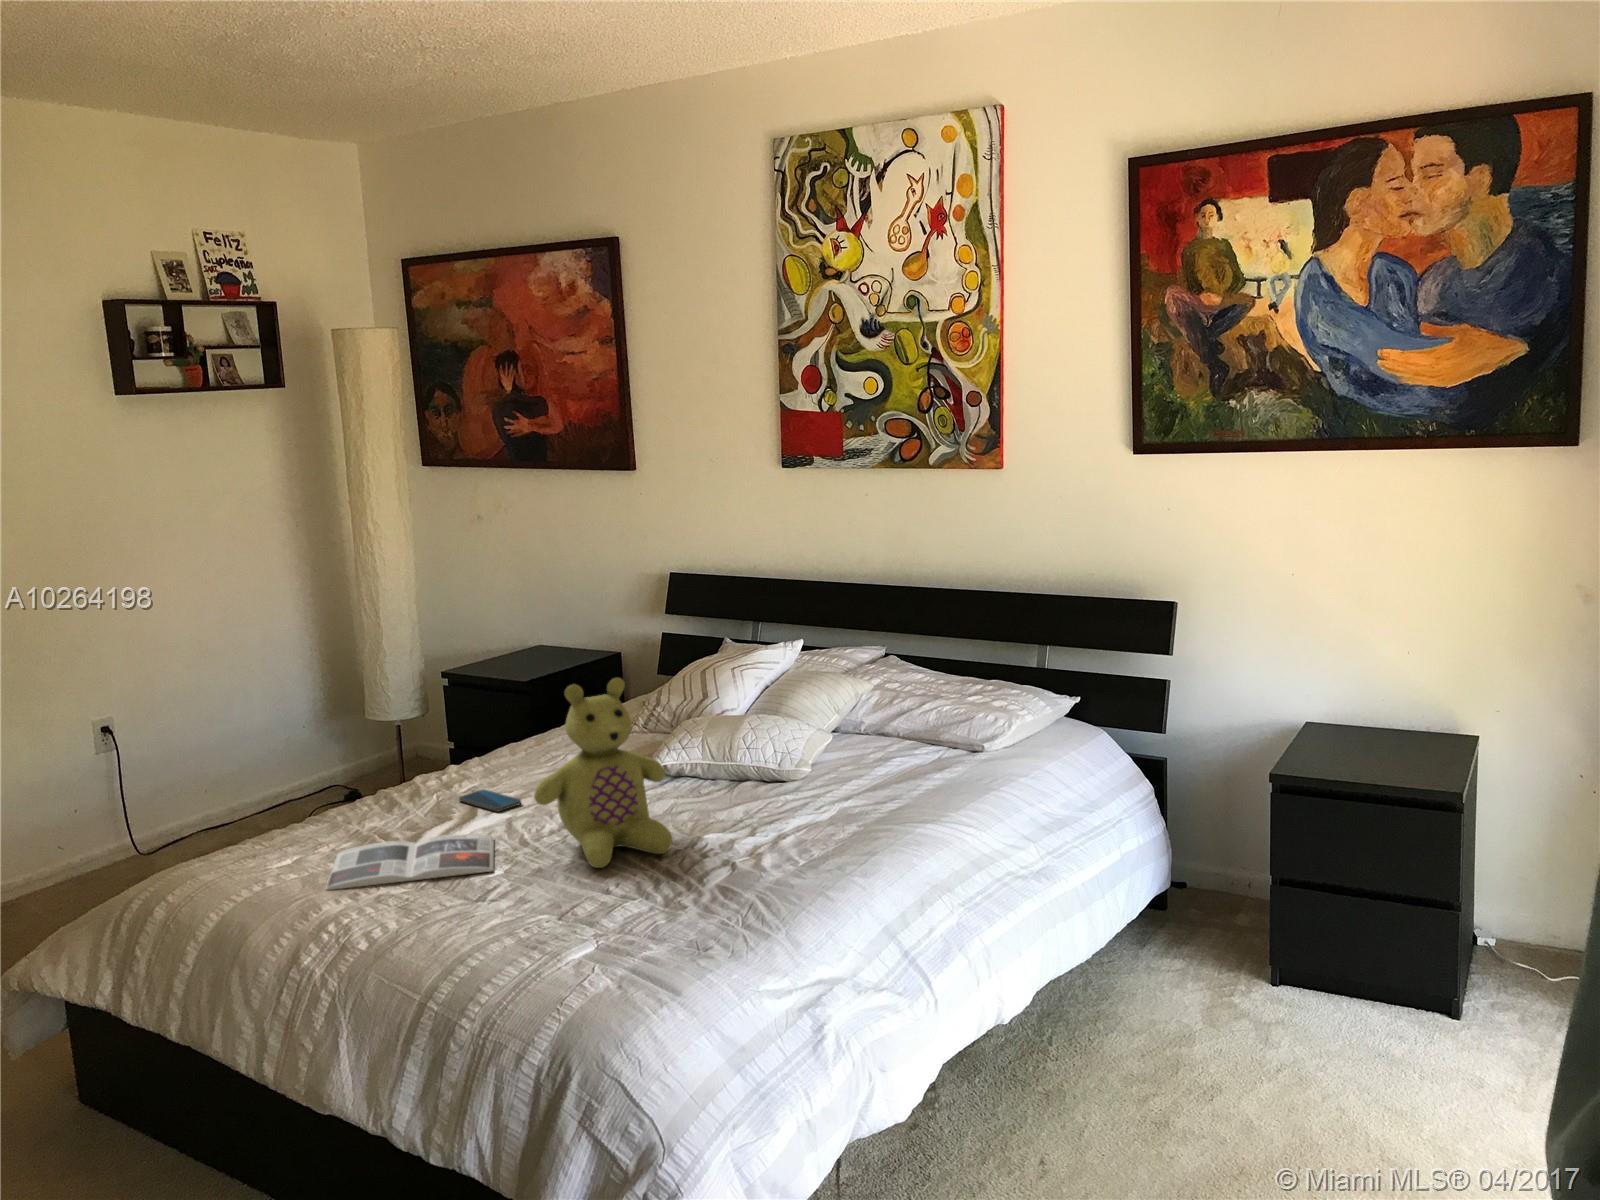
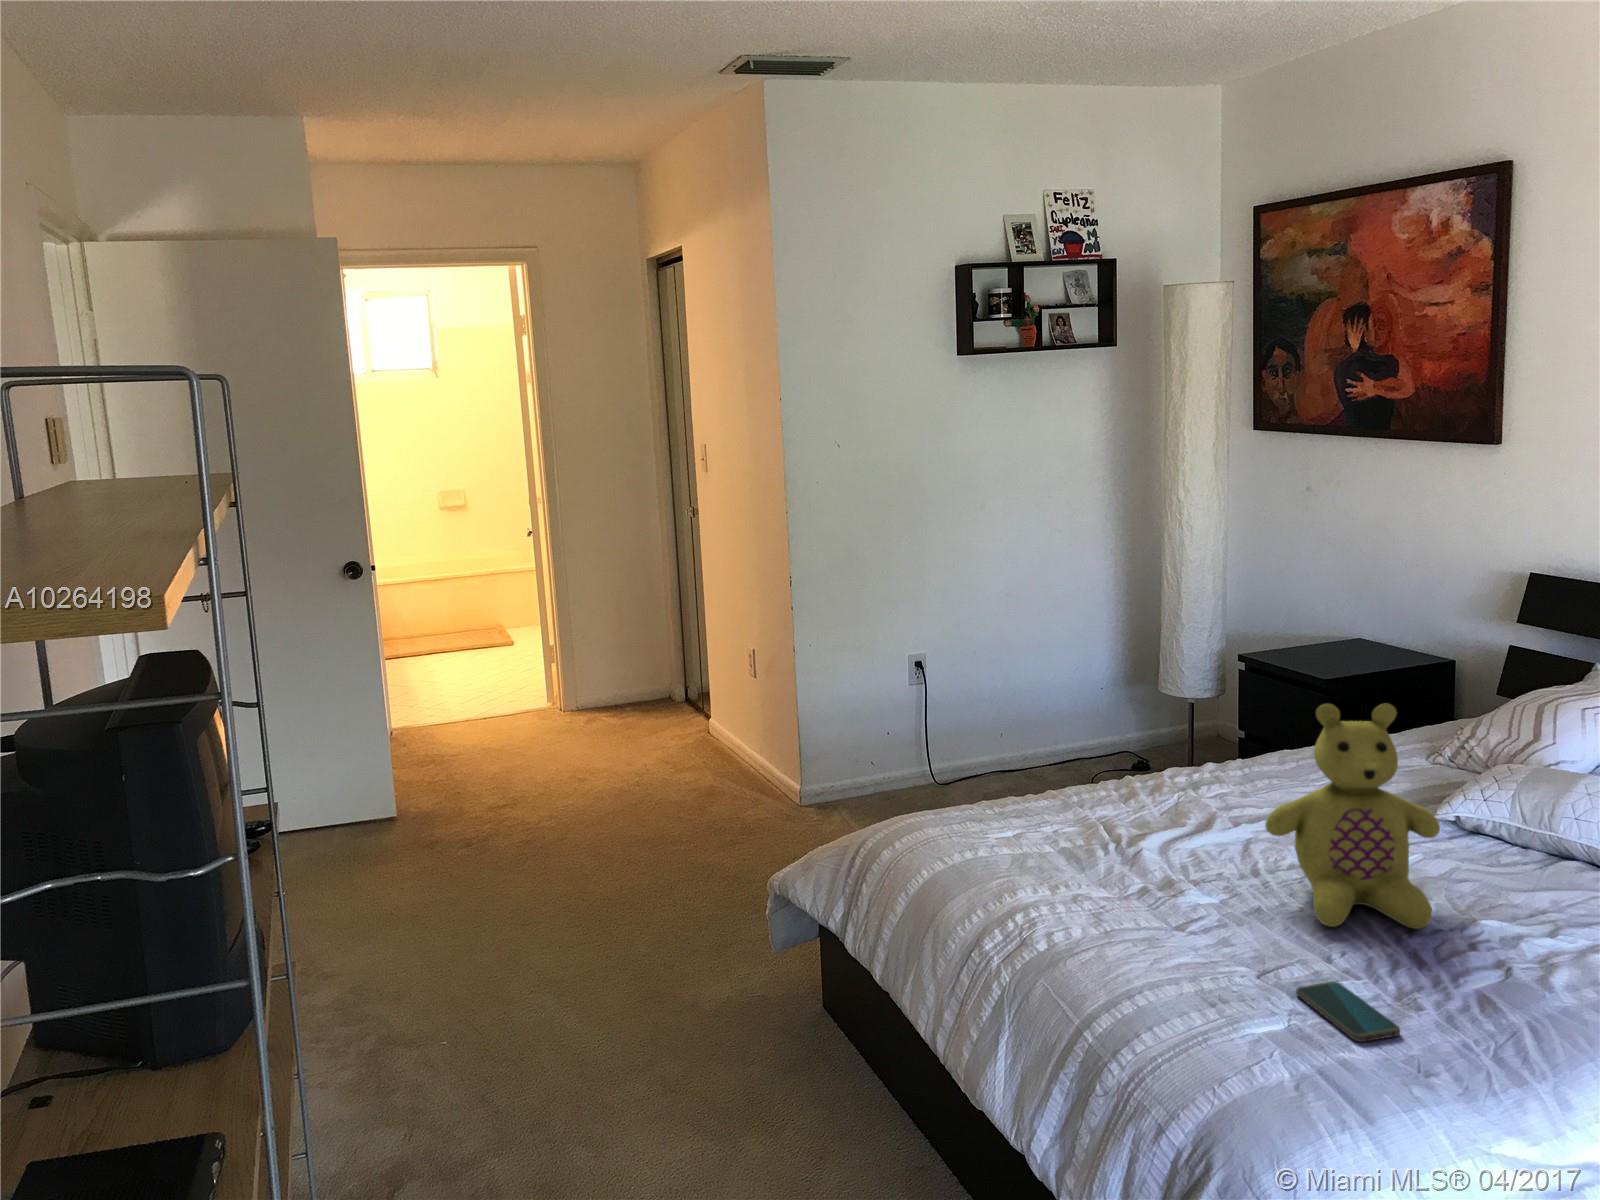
smartphone: present [459,789,521,812] -> present [1296,982,1400,1042]
magazine: present [325,834,494,890] -> none [1029,833,1221,897]

